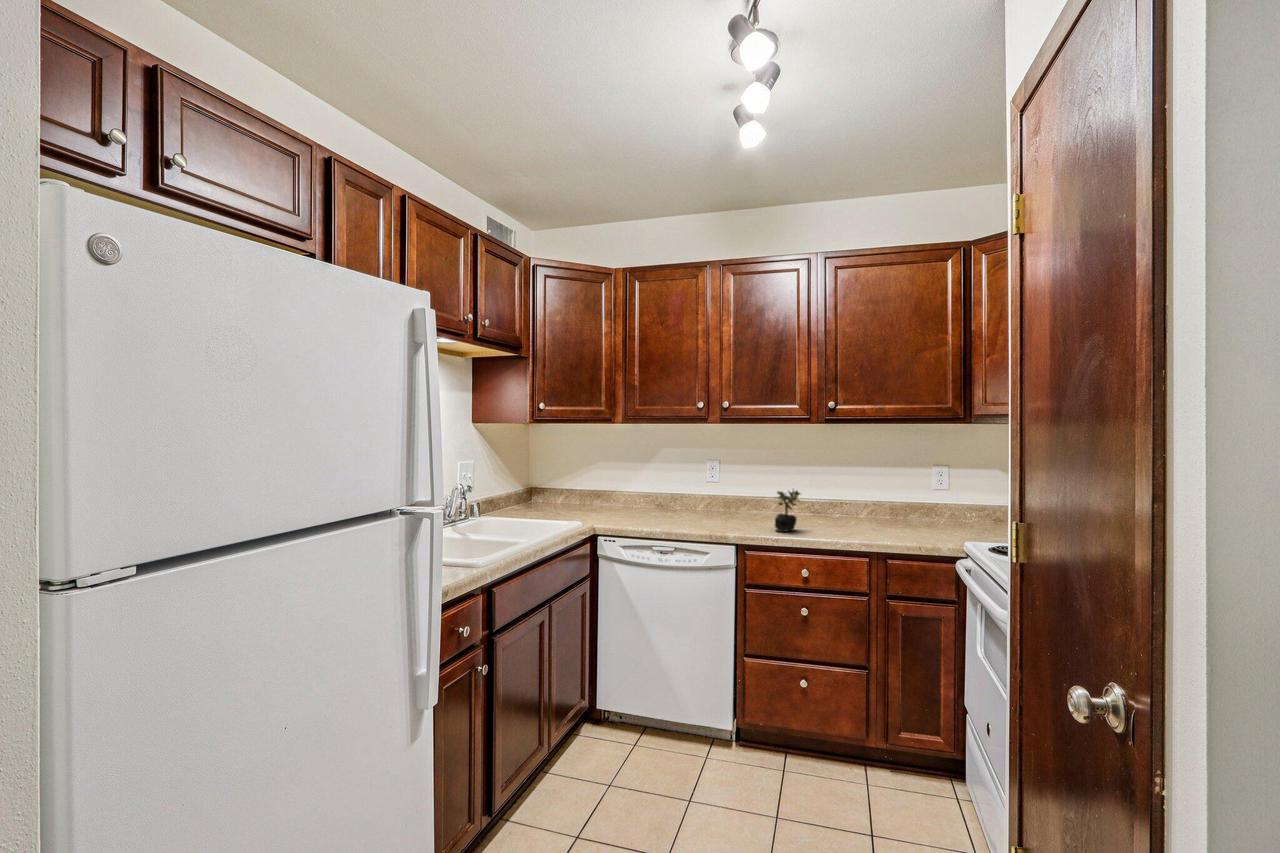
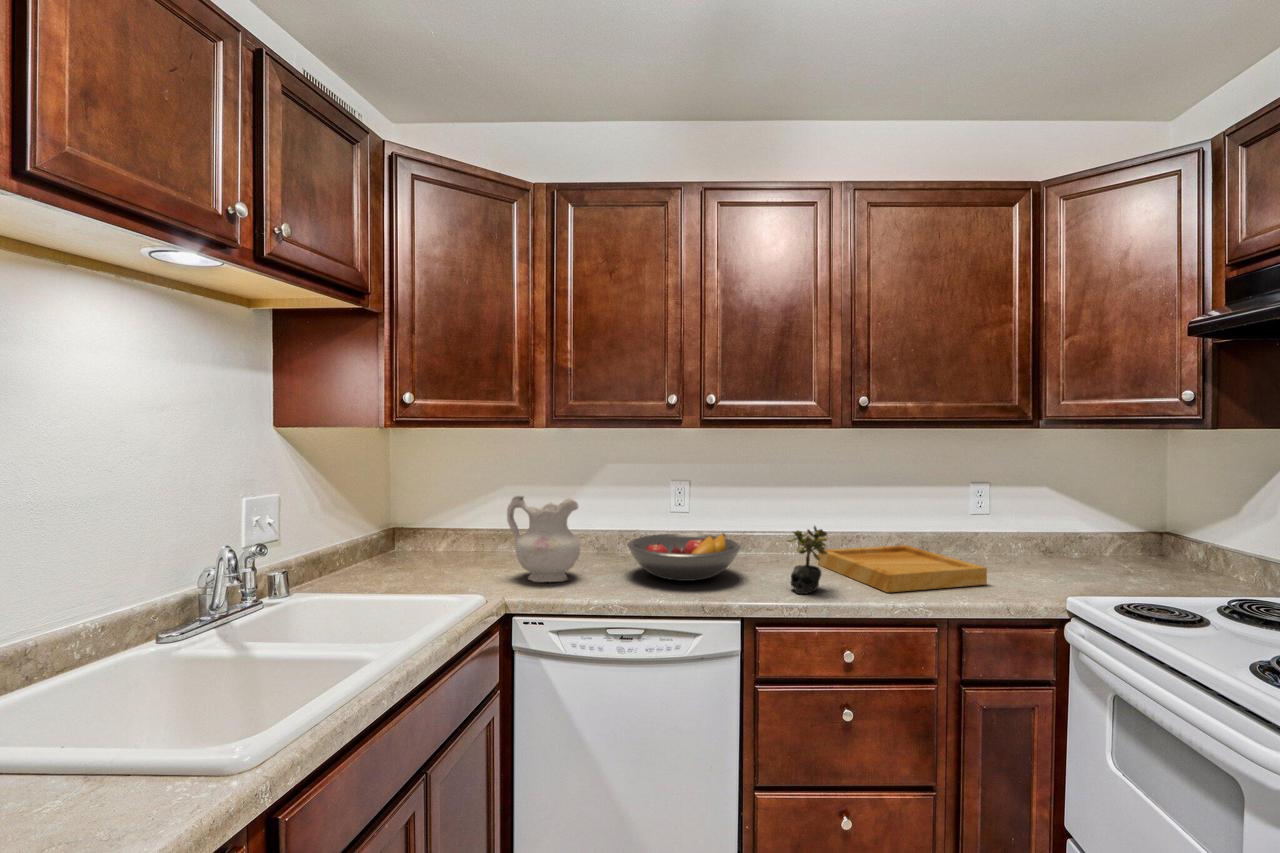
ceramic pitcher: none [598,467,643,521] -> present [507,496,580,582]
fruit bowl: none [673,494,749,523] -> present [627,533,741,581]
tray: none [813,509,923,534] -> present [818,545,987,592]

